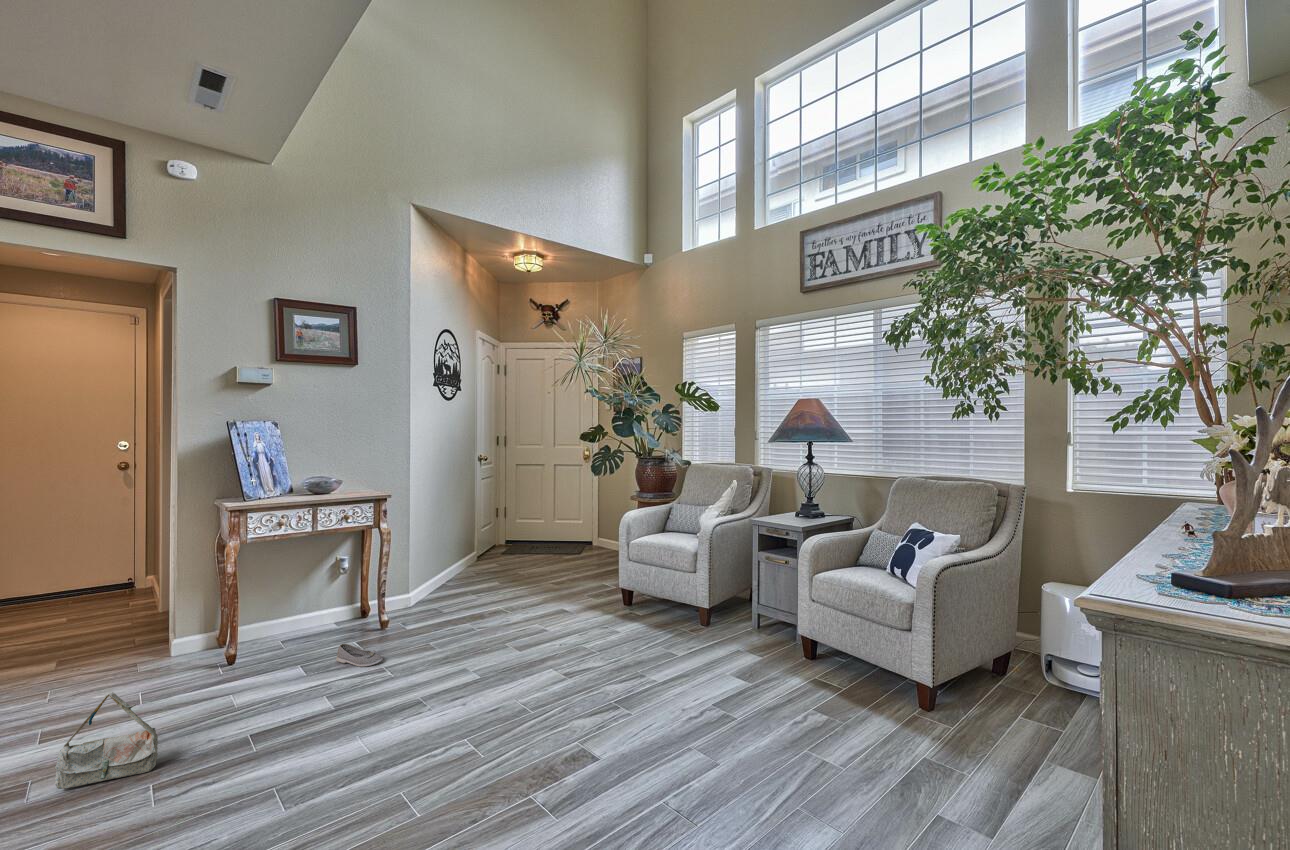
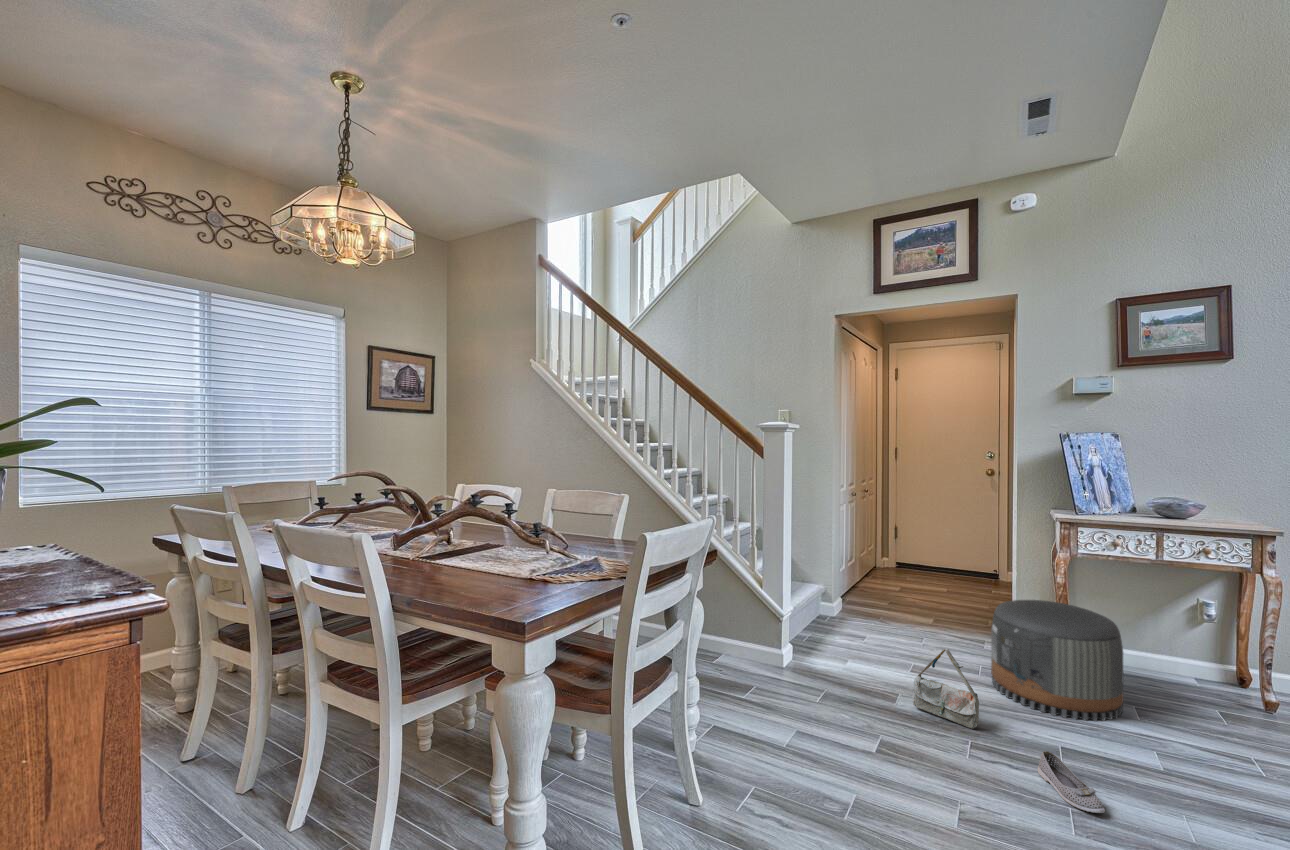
pouf: none [158,593,293,716] -> present [991,600,1123,721]
shoe: present [336,644,383,667] -> present [1038,751,1105,813]

